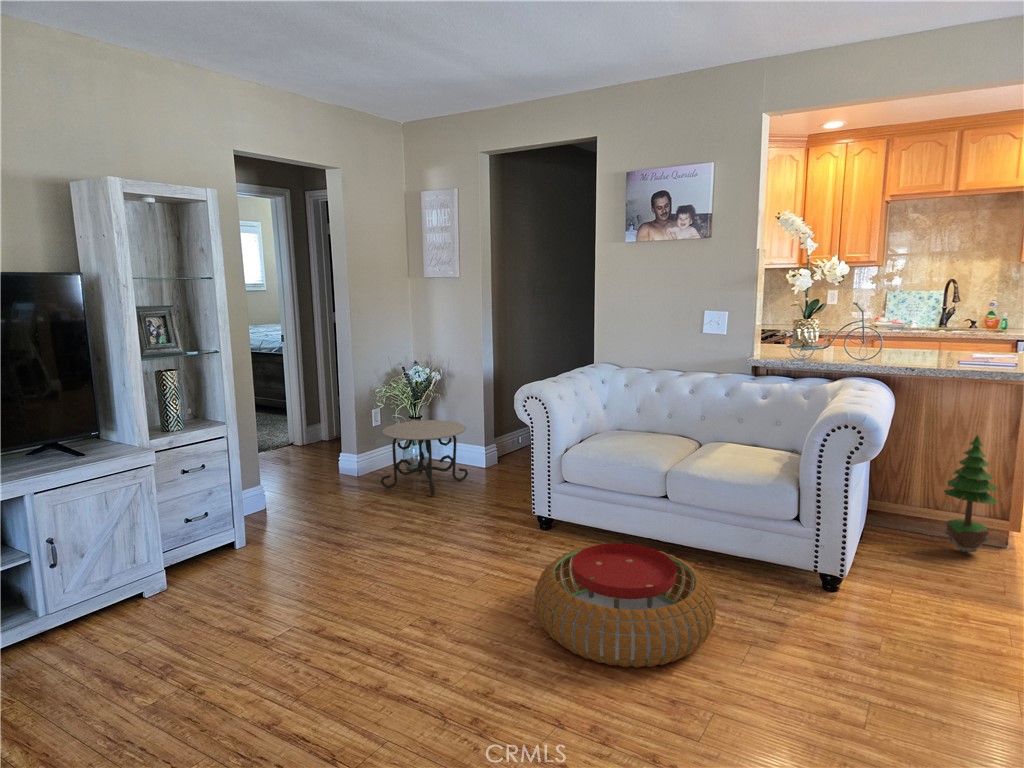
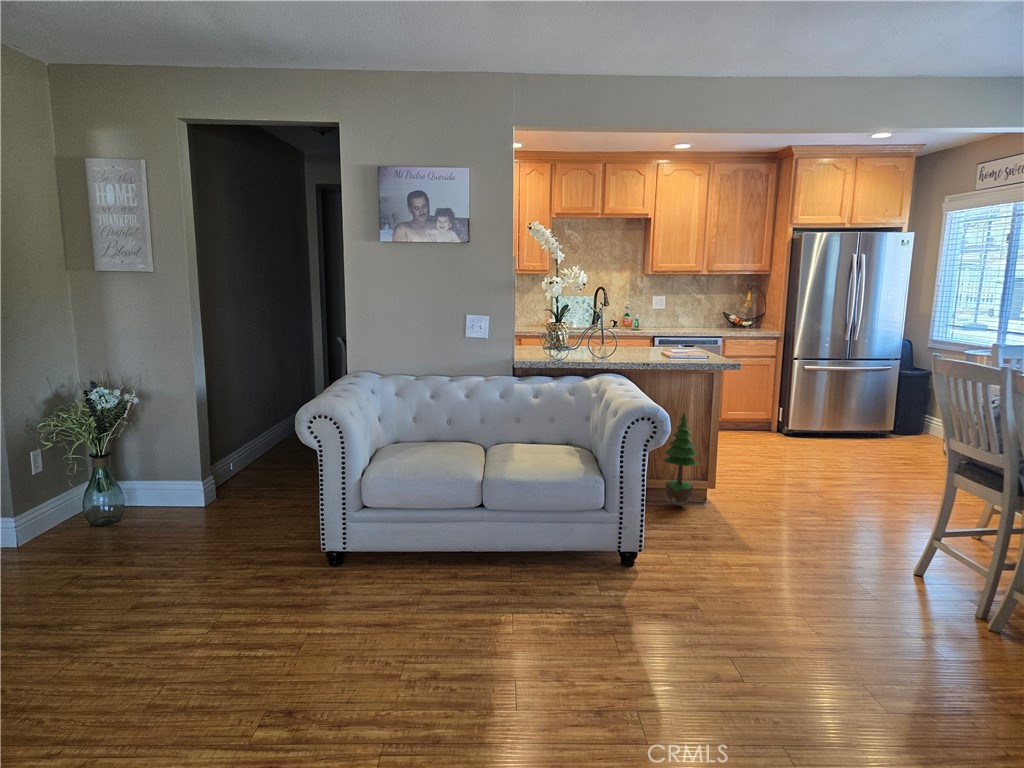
side table: present [380,420,468,496] -> none [66,455,195,557]
pouf: present [535,543,716,668] -> none [400,559,586,694]

